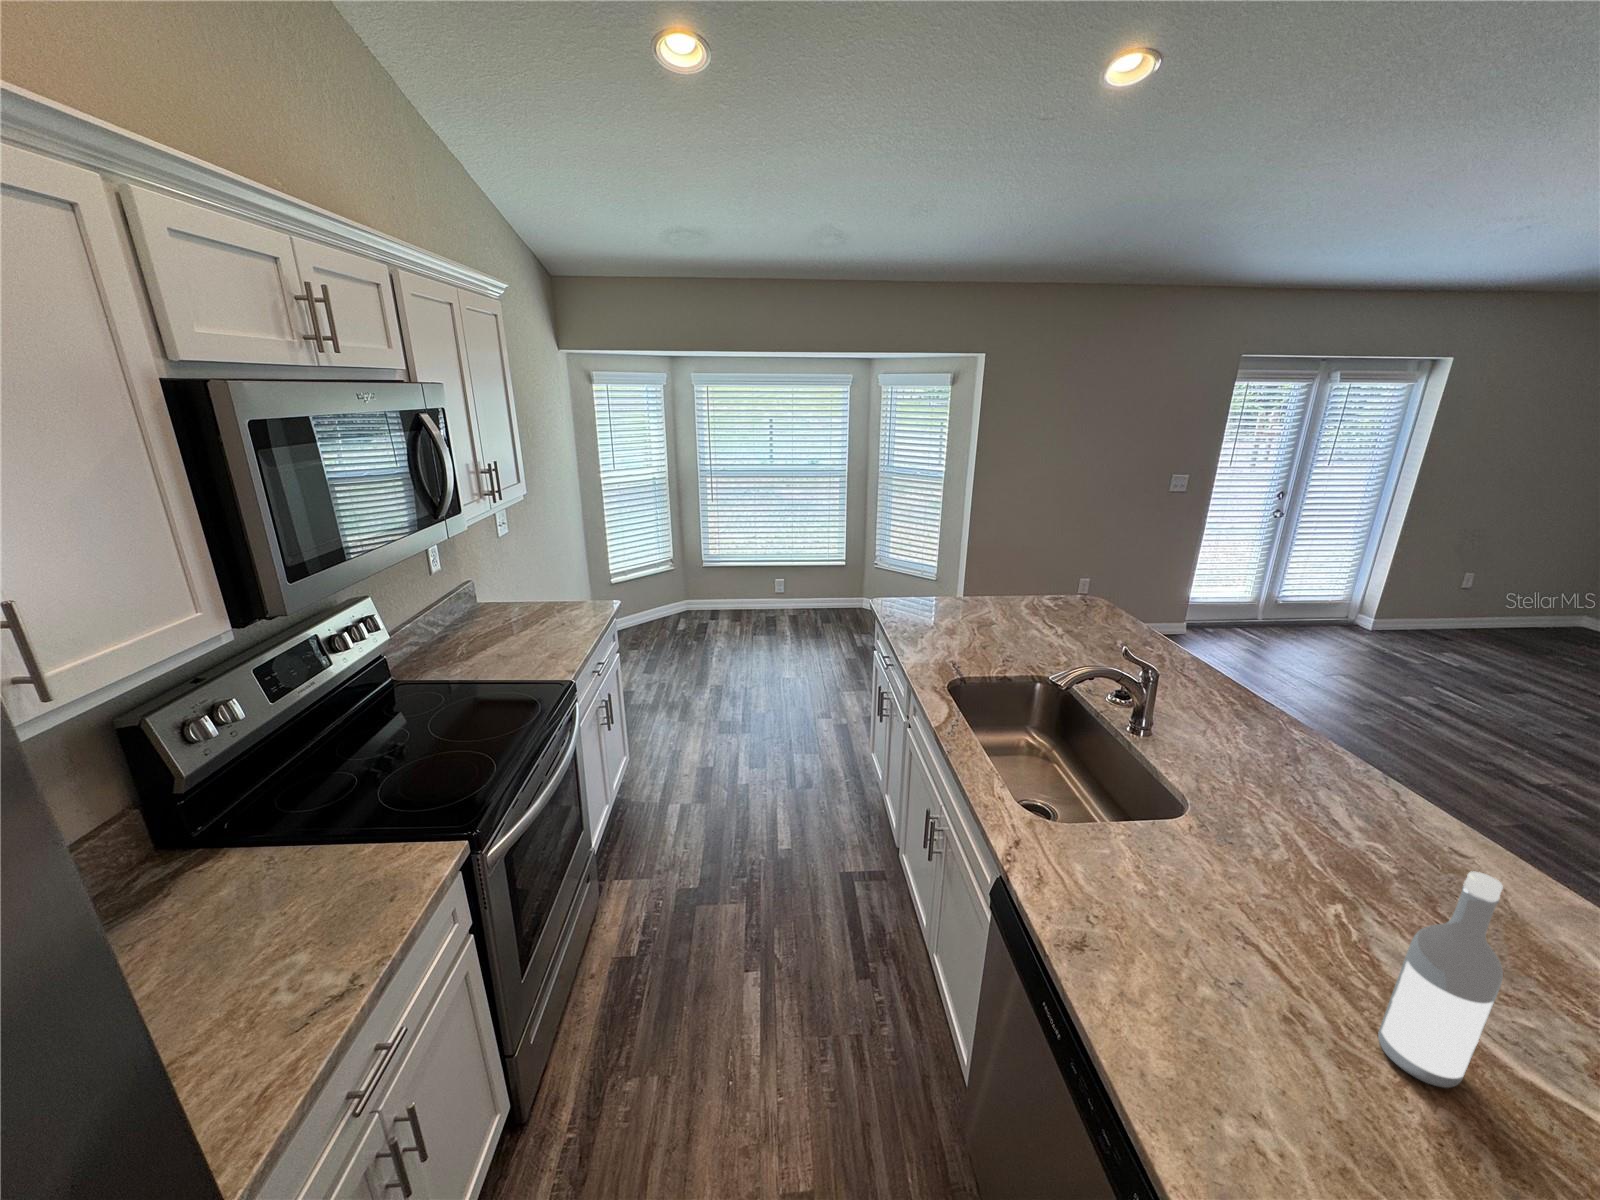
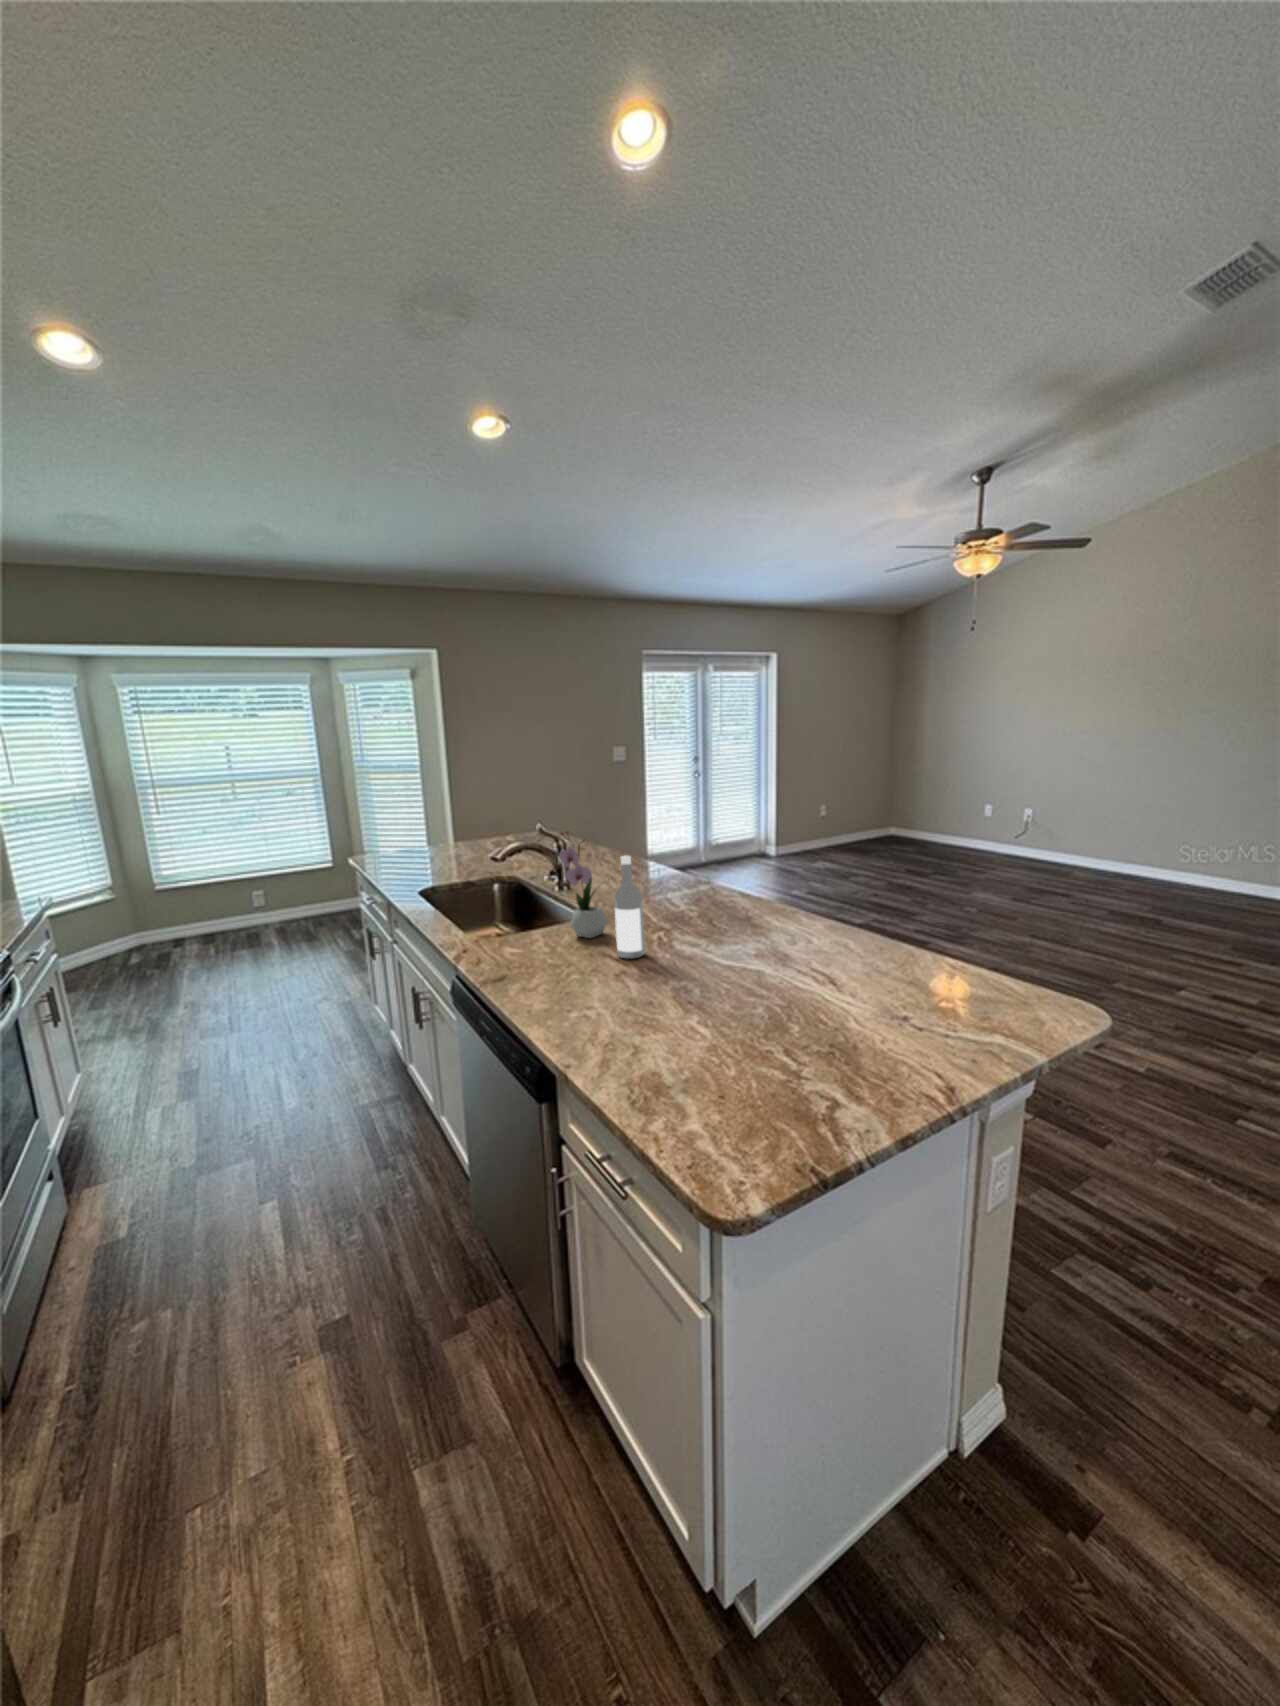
flower arrangement: none [1231,734,1345,932] -> present [559,831,607,938]

